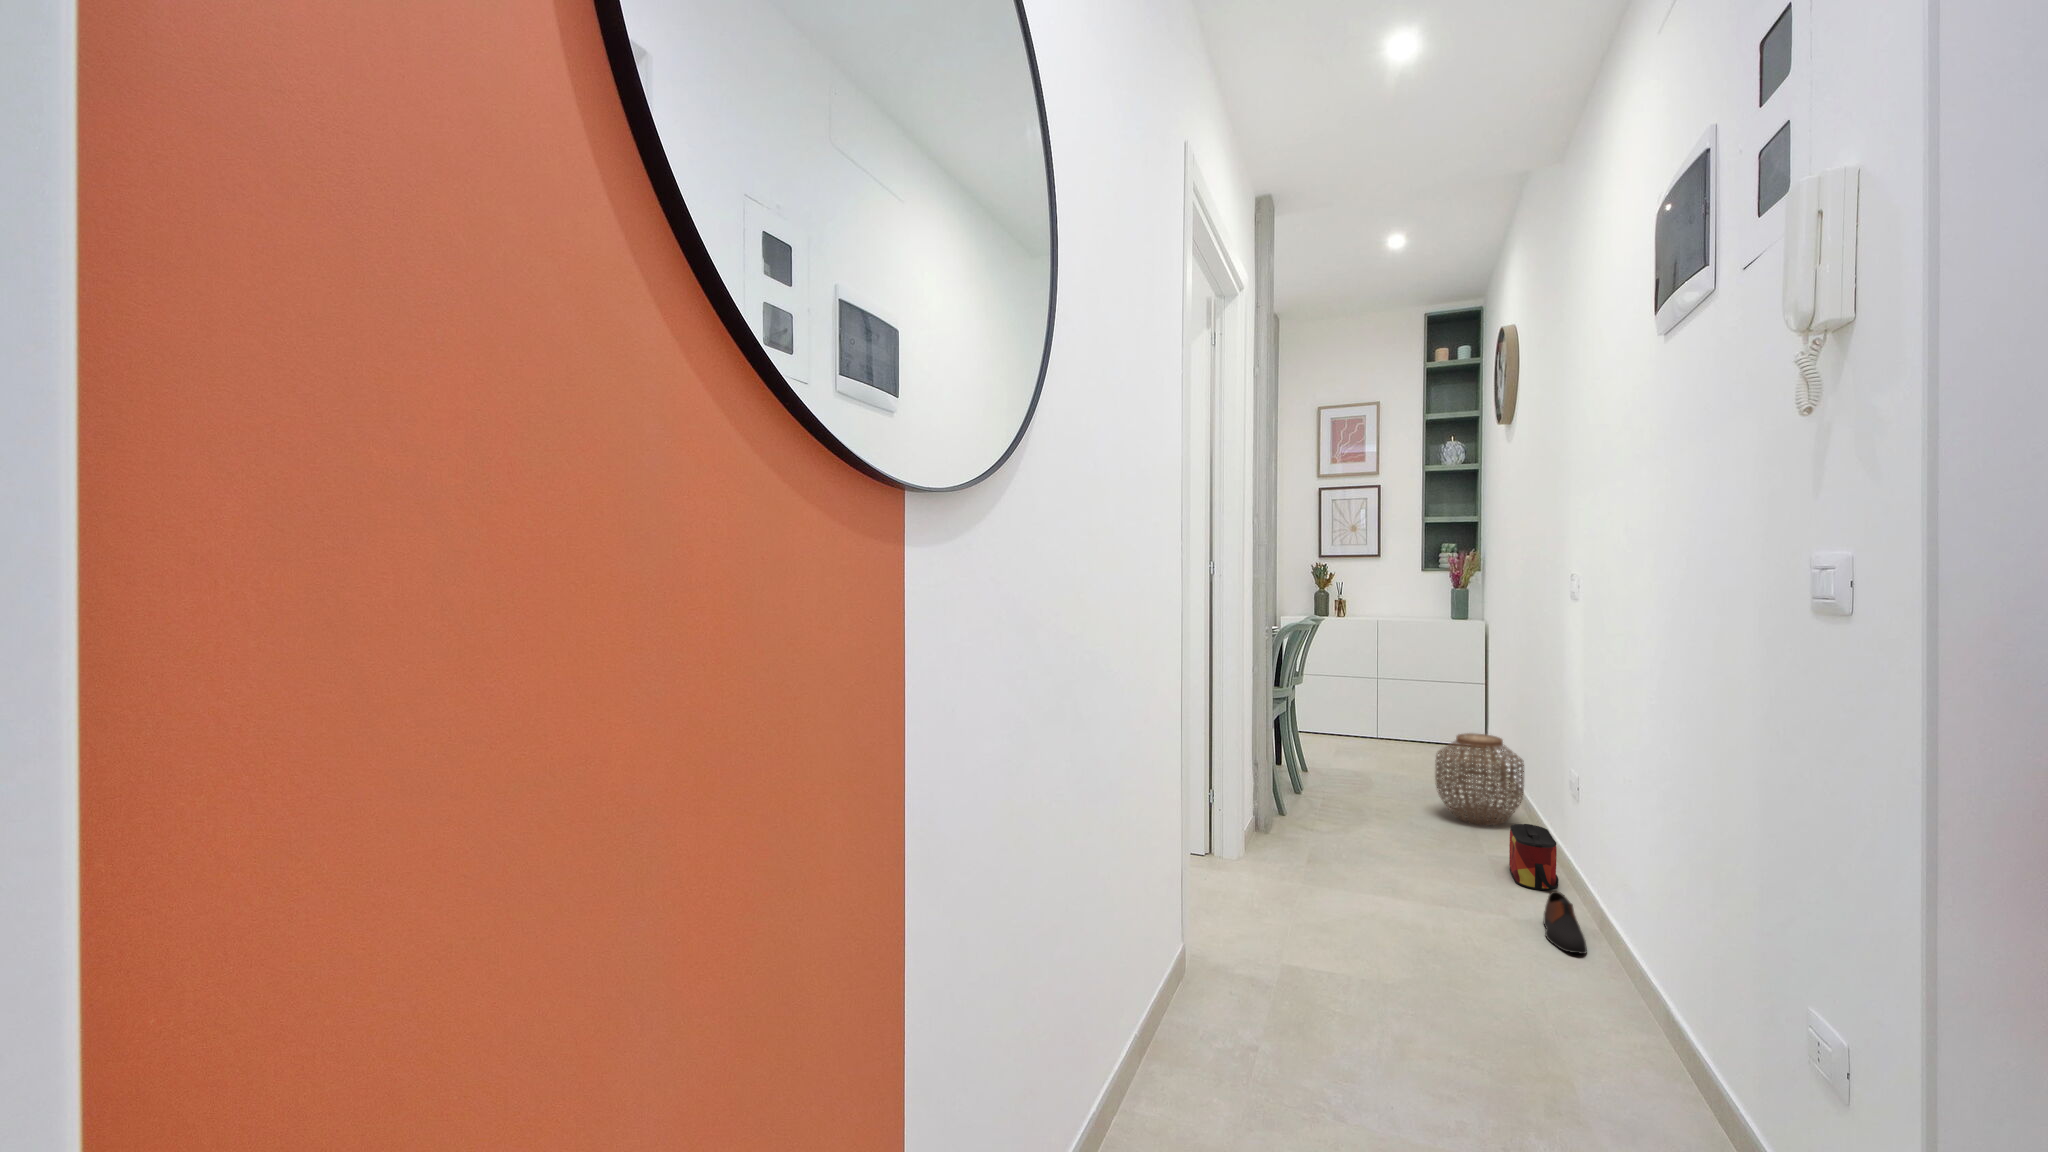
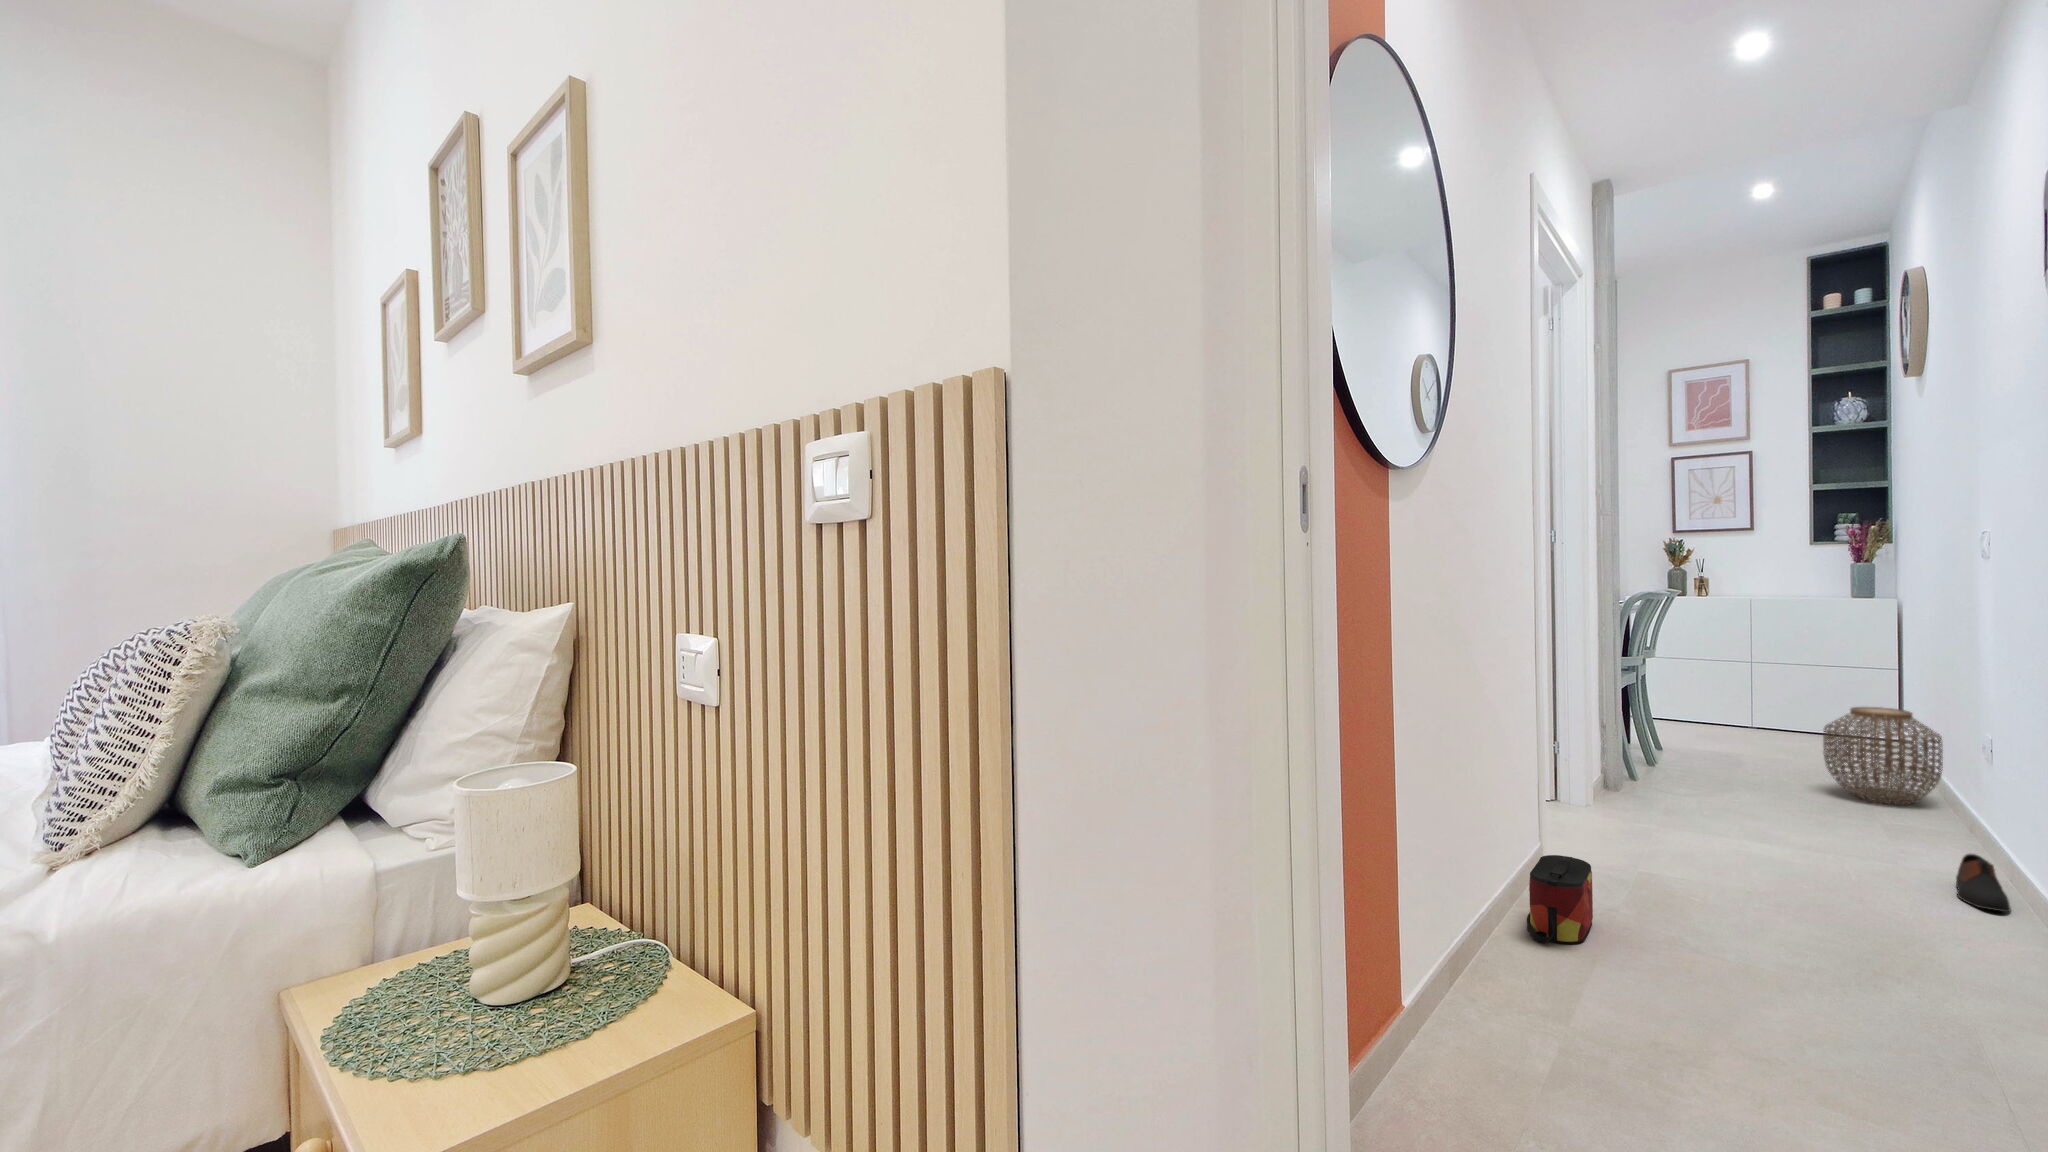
bag: present [1509,824,1559,890] -> present [1527,855,1593,944]

